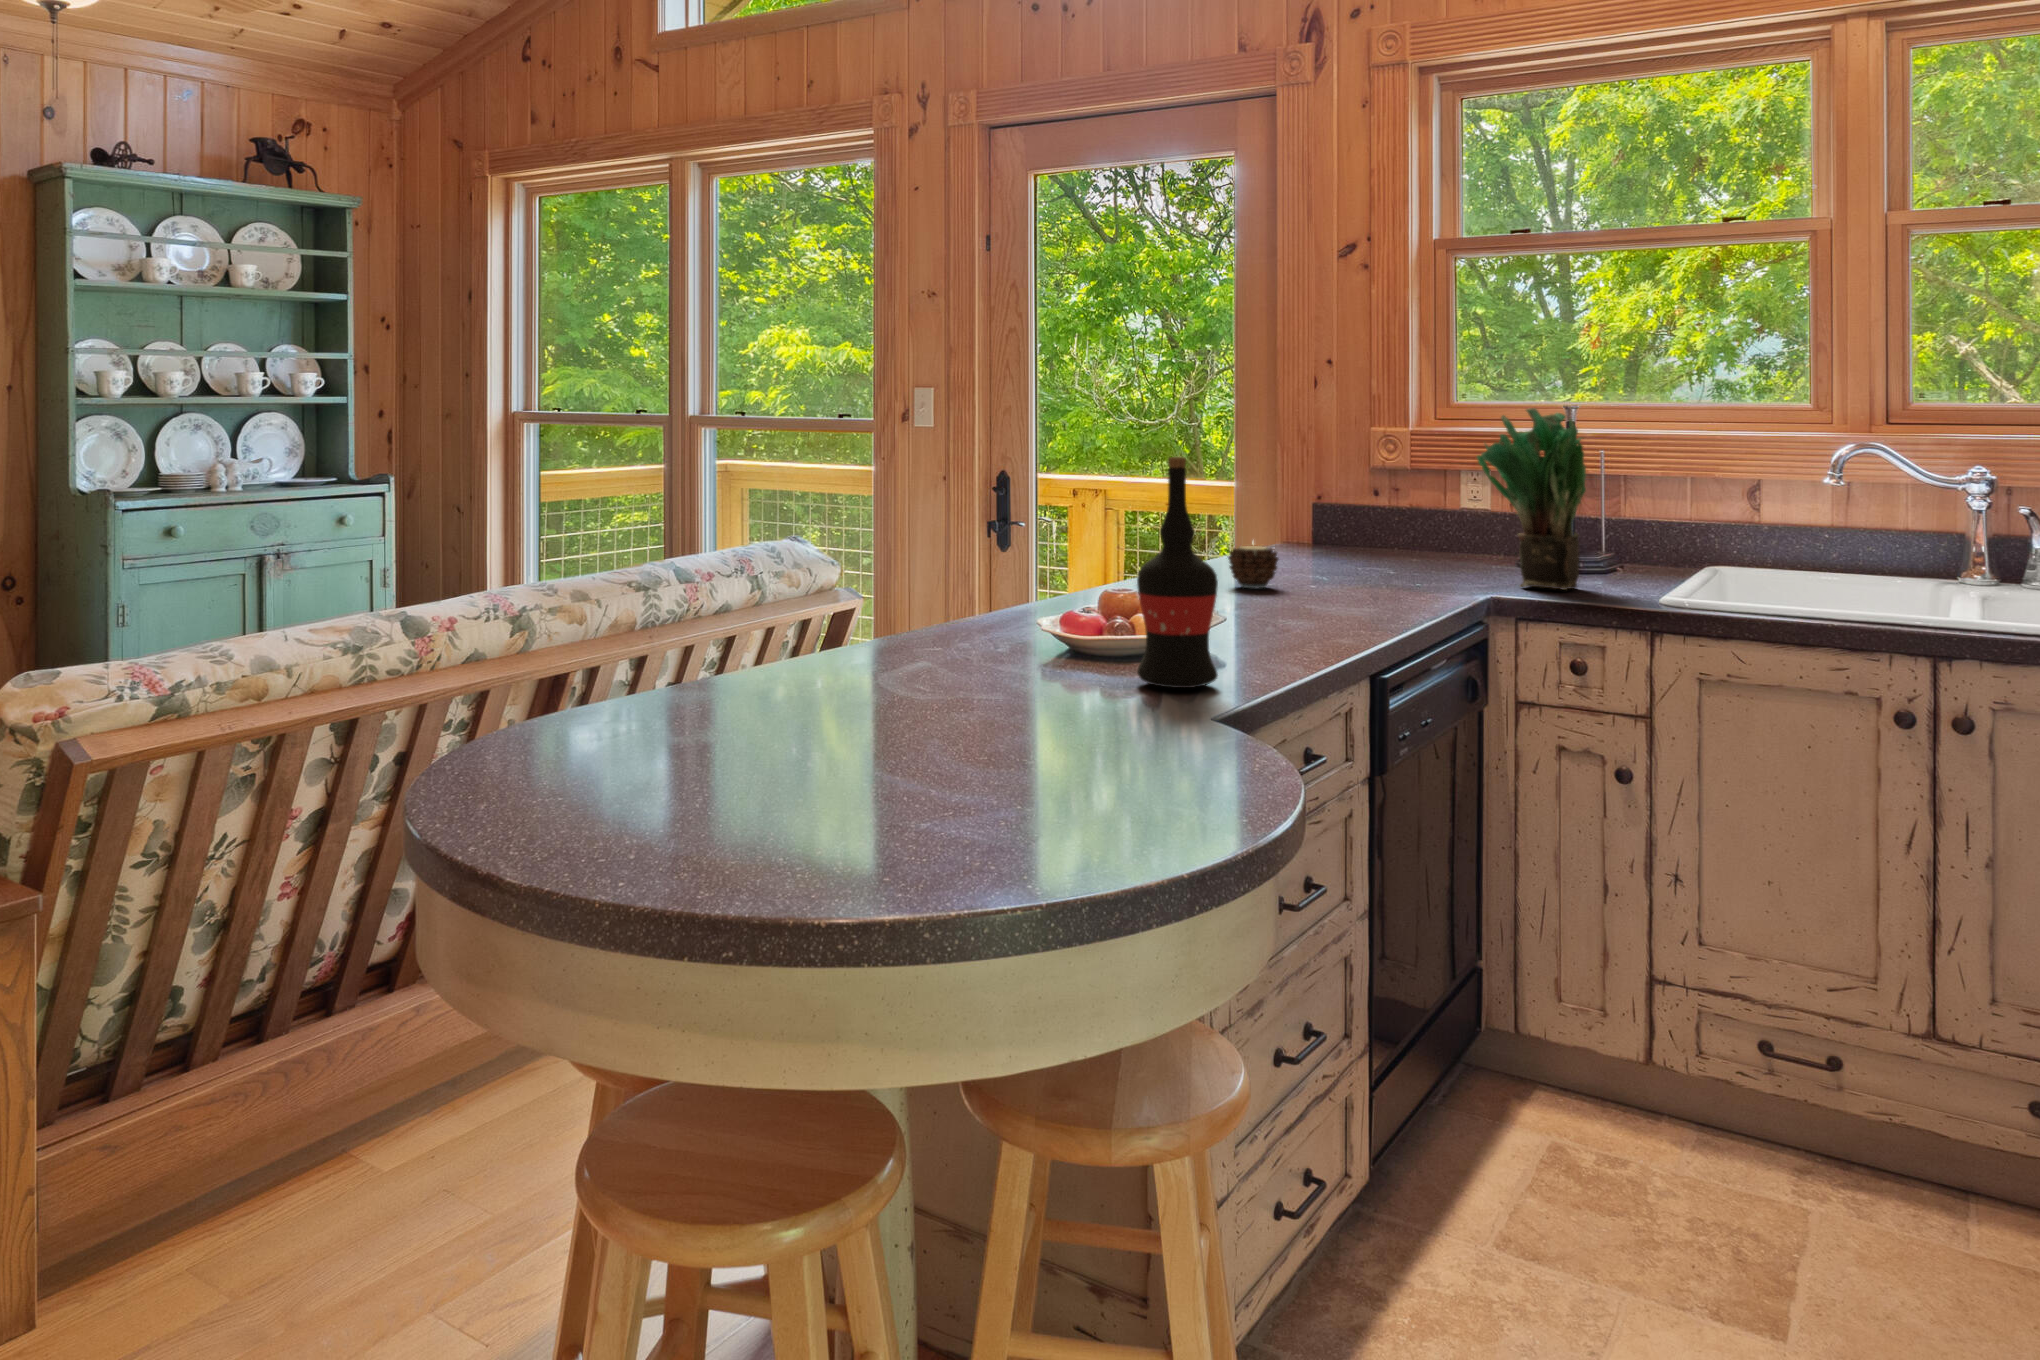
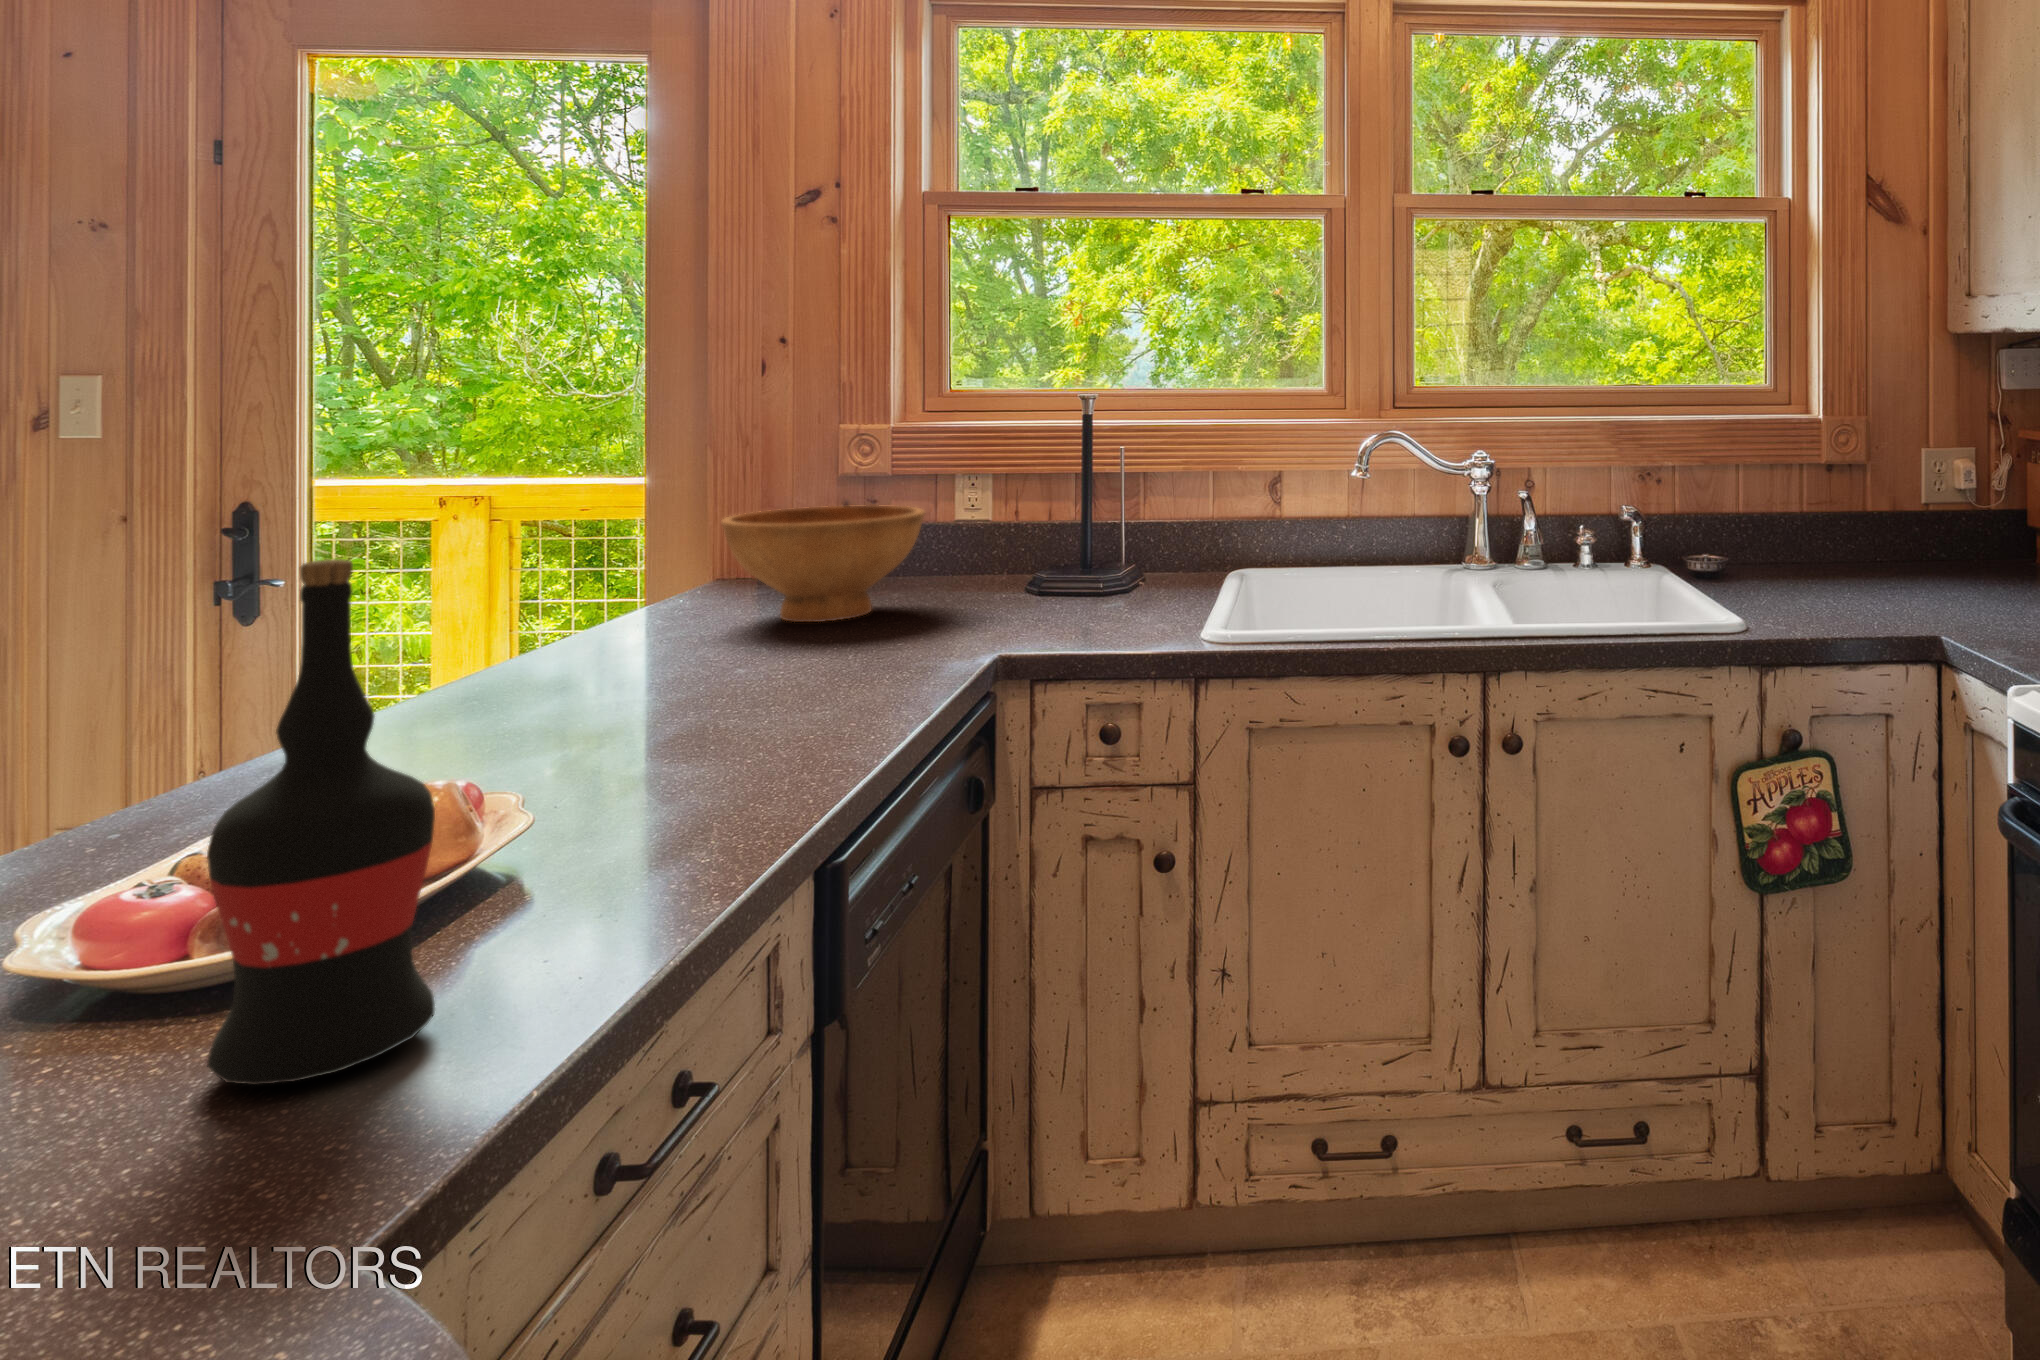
potted plant: present [1477,408,1586,590] -> none [978,404,1112,630]
bowl: none [1294,486,1437,569] -> present [721,505,925,622]
candle: present [1228,546,1278,588] -> none [592,611,681,687]

